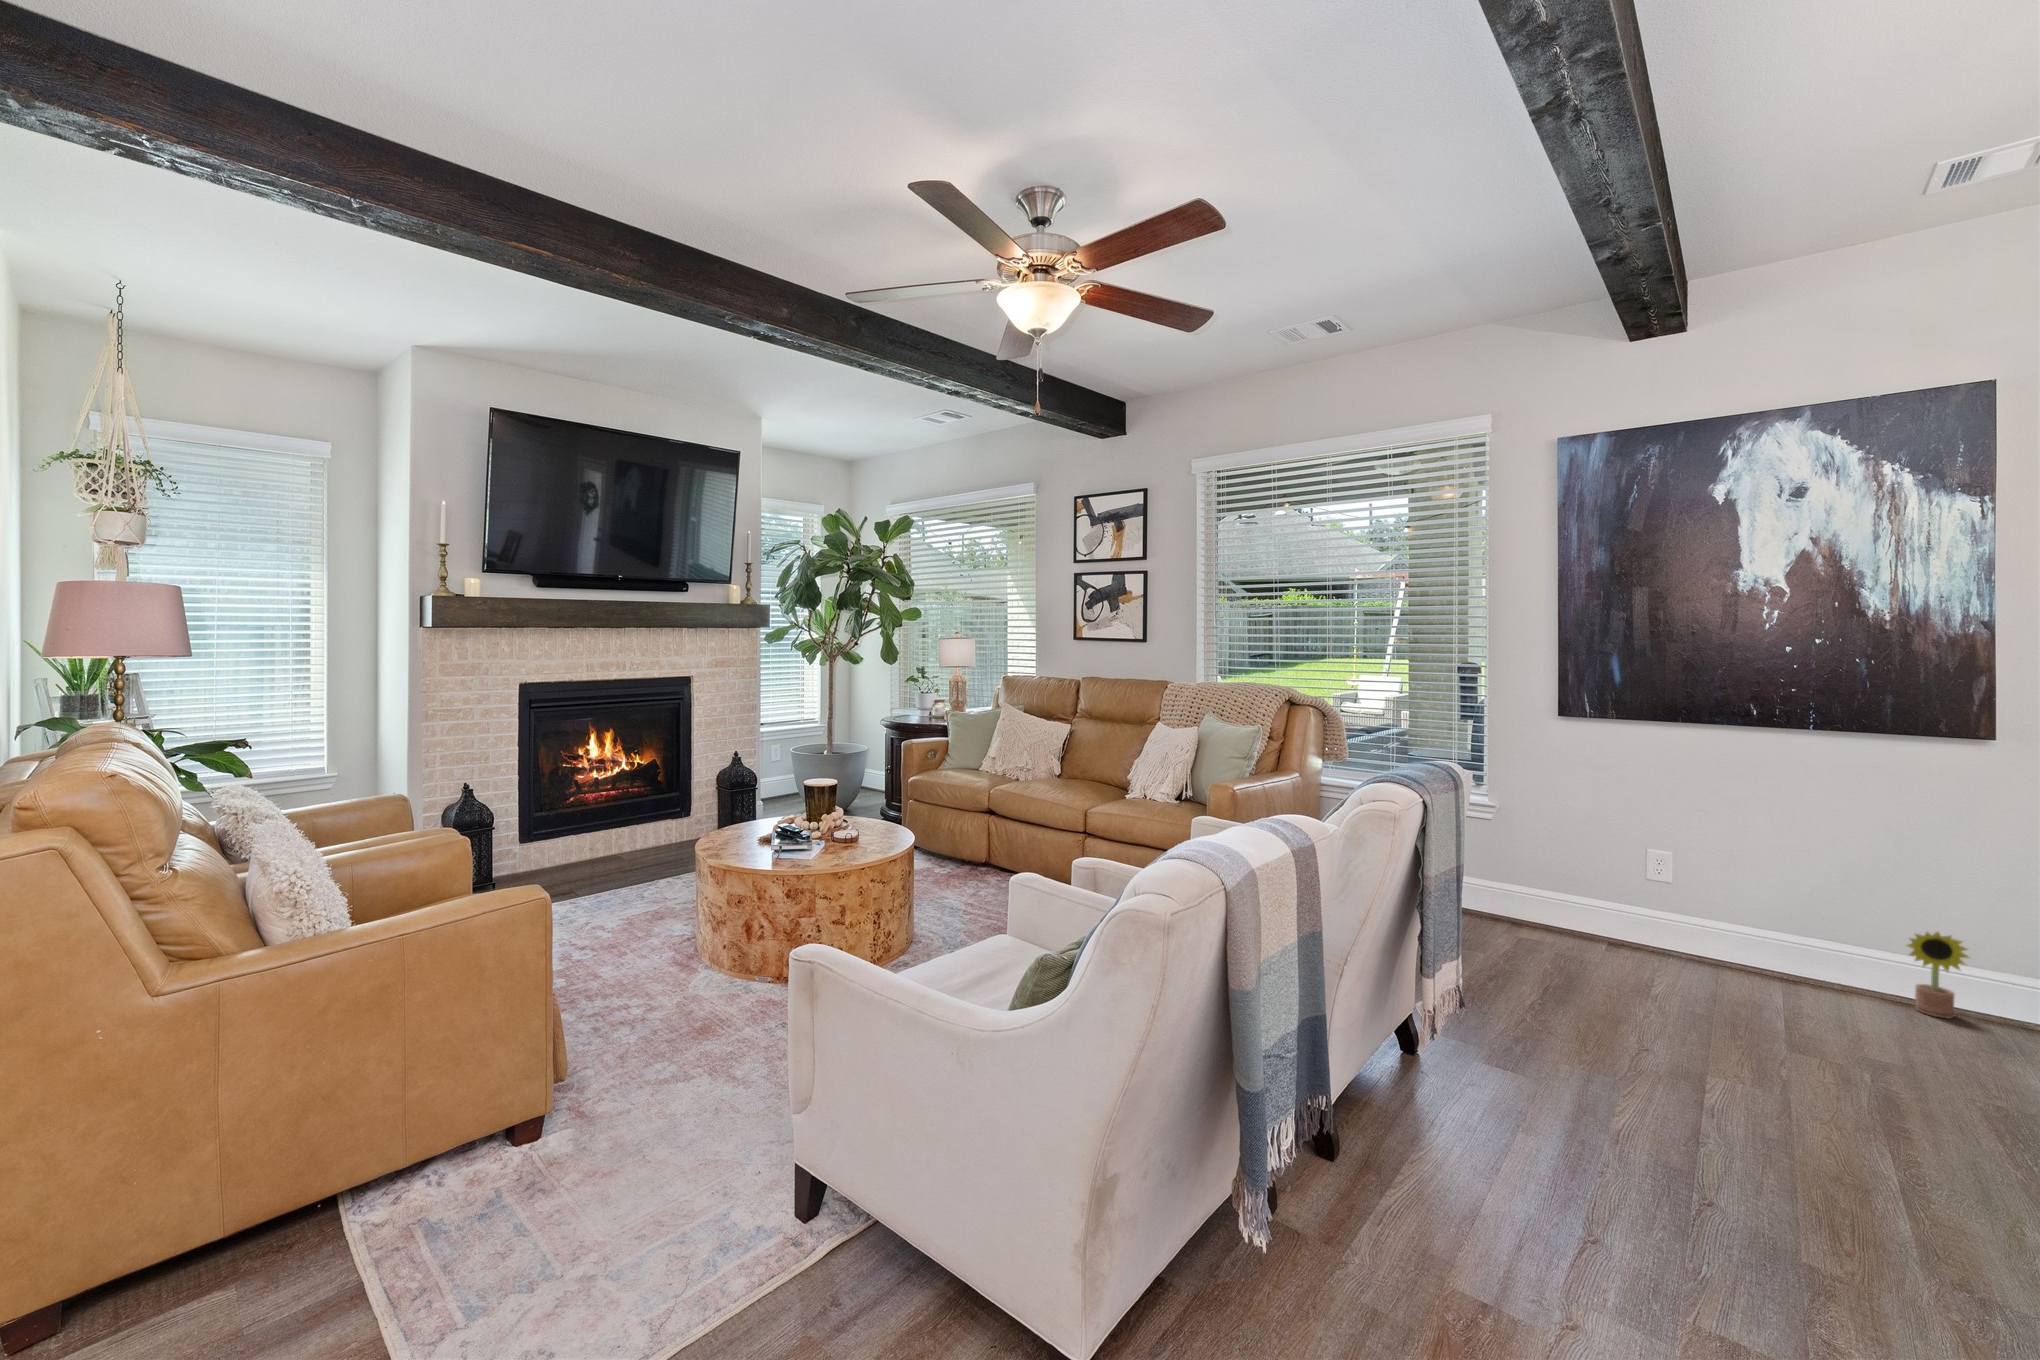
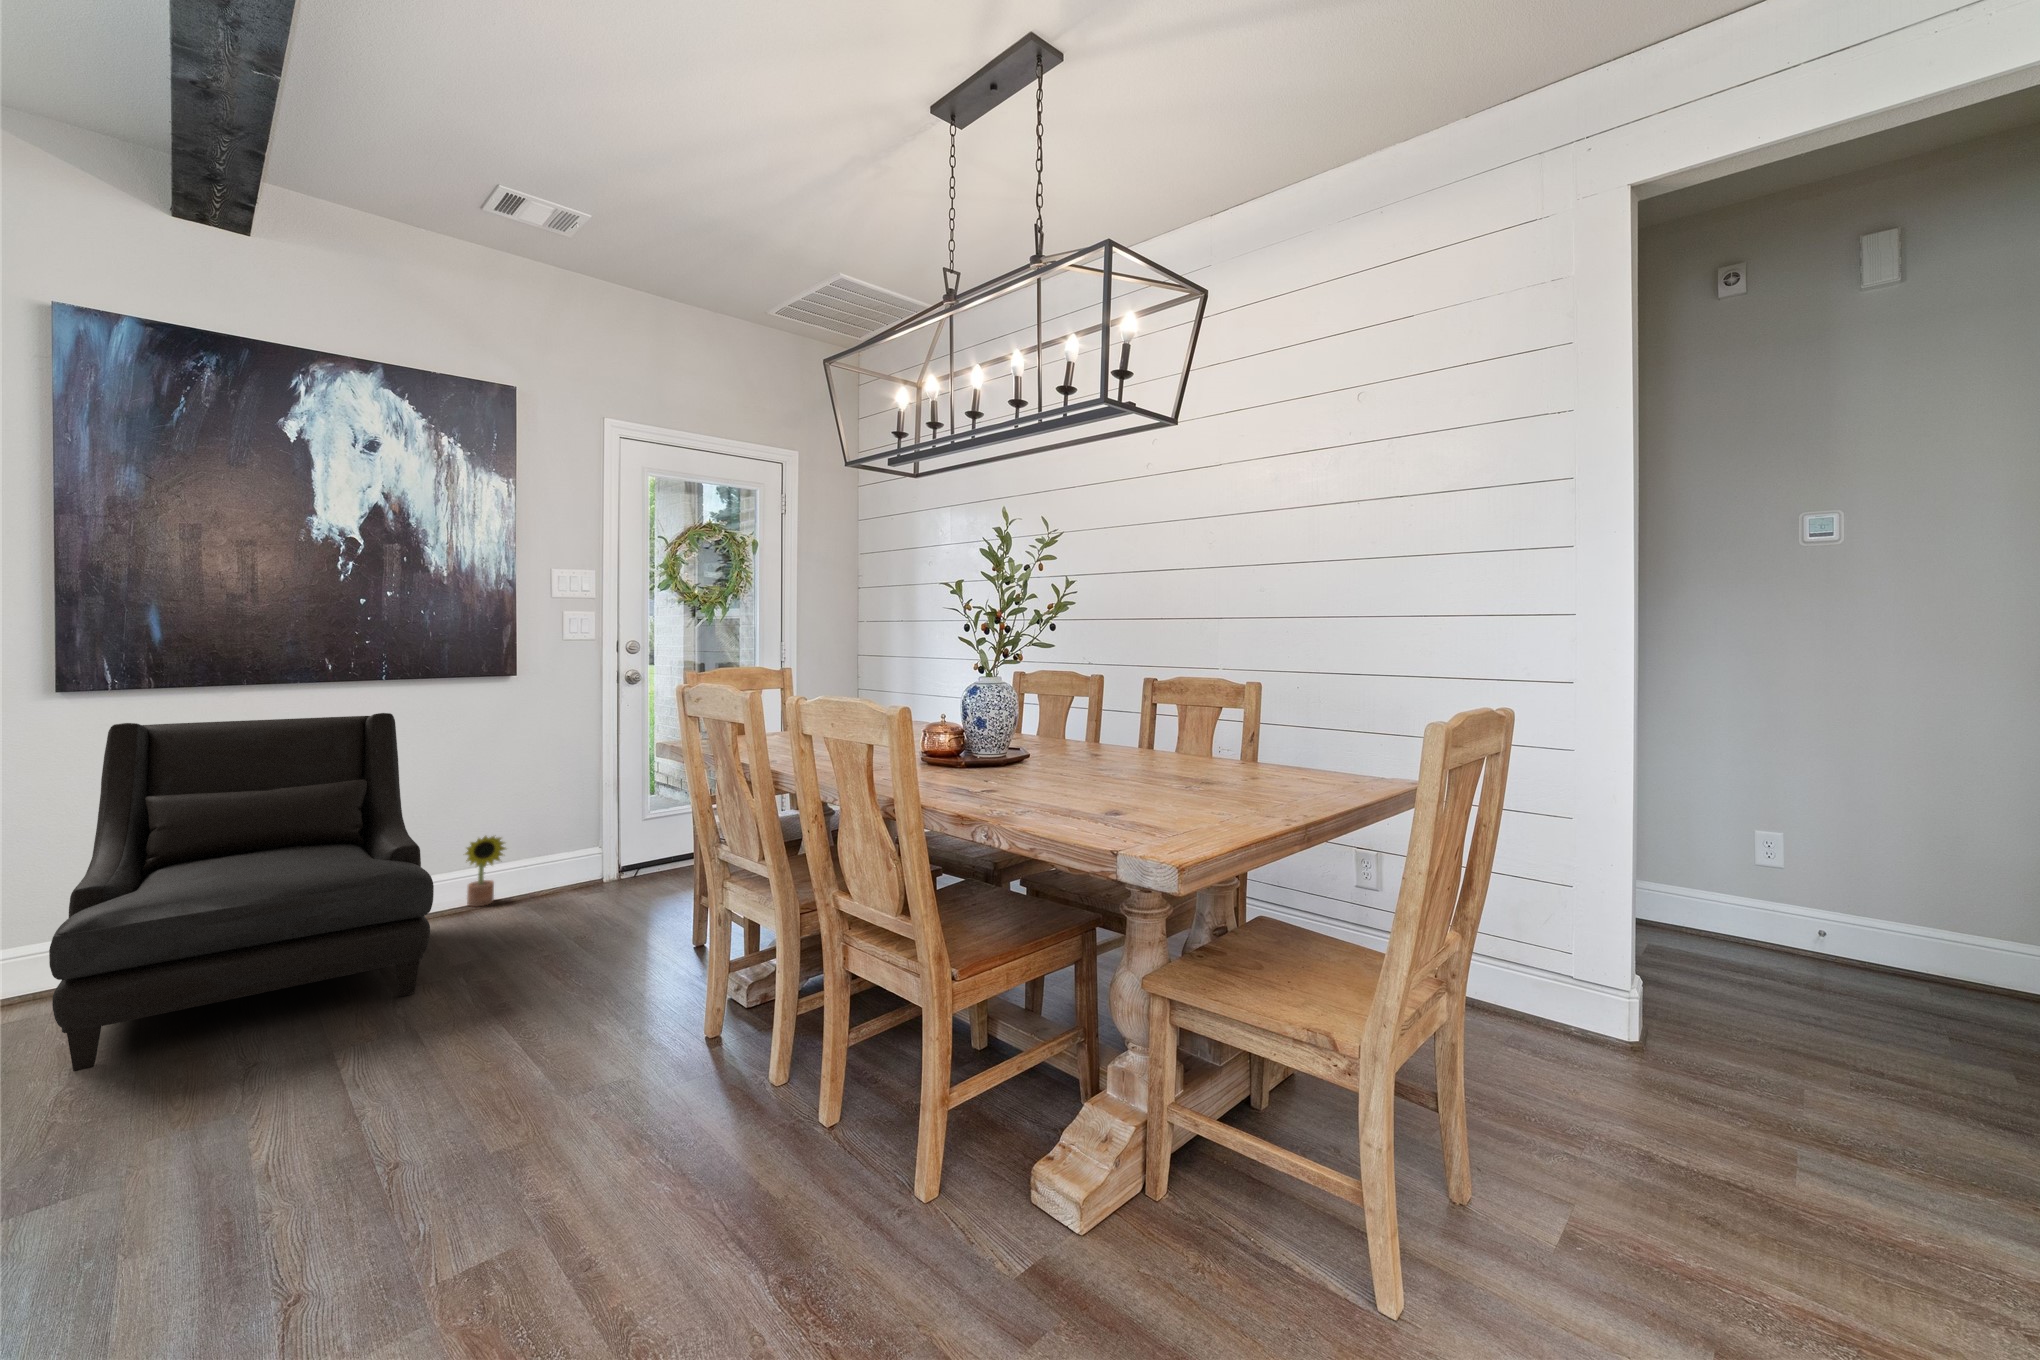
armchair: none [1521,746,1819,1061] -> present [49,713,434,1071]

